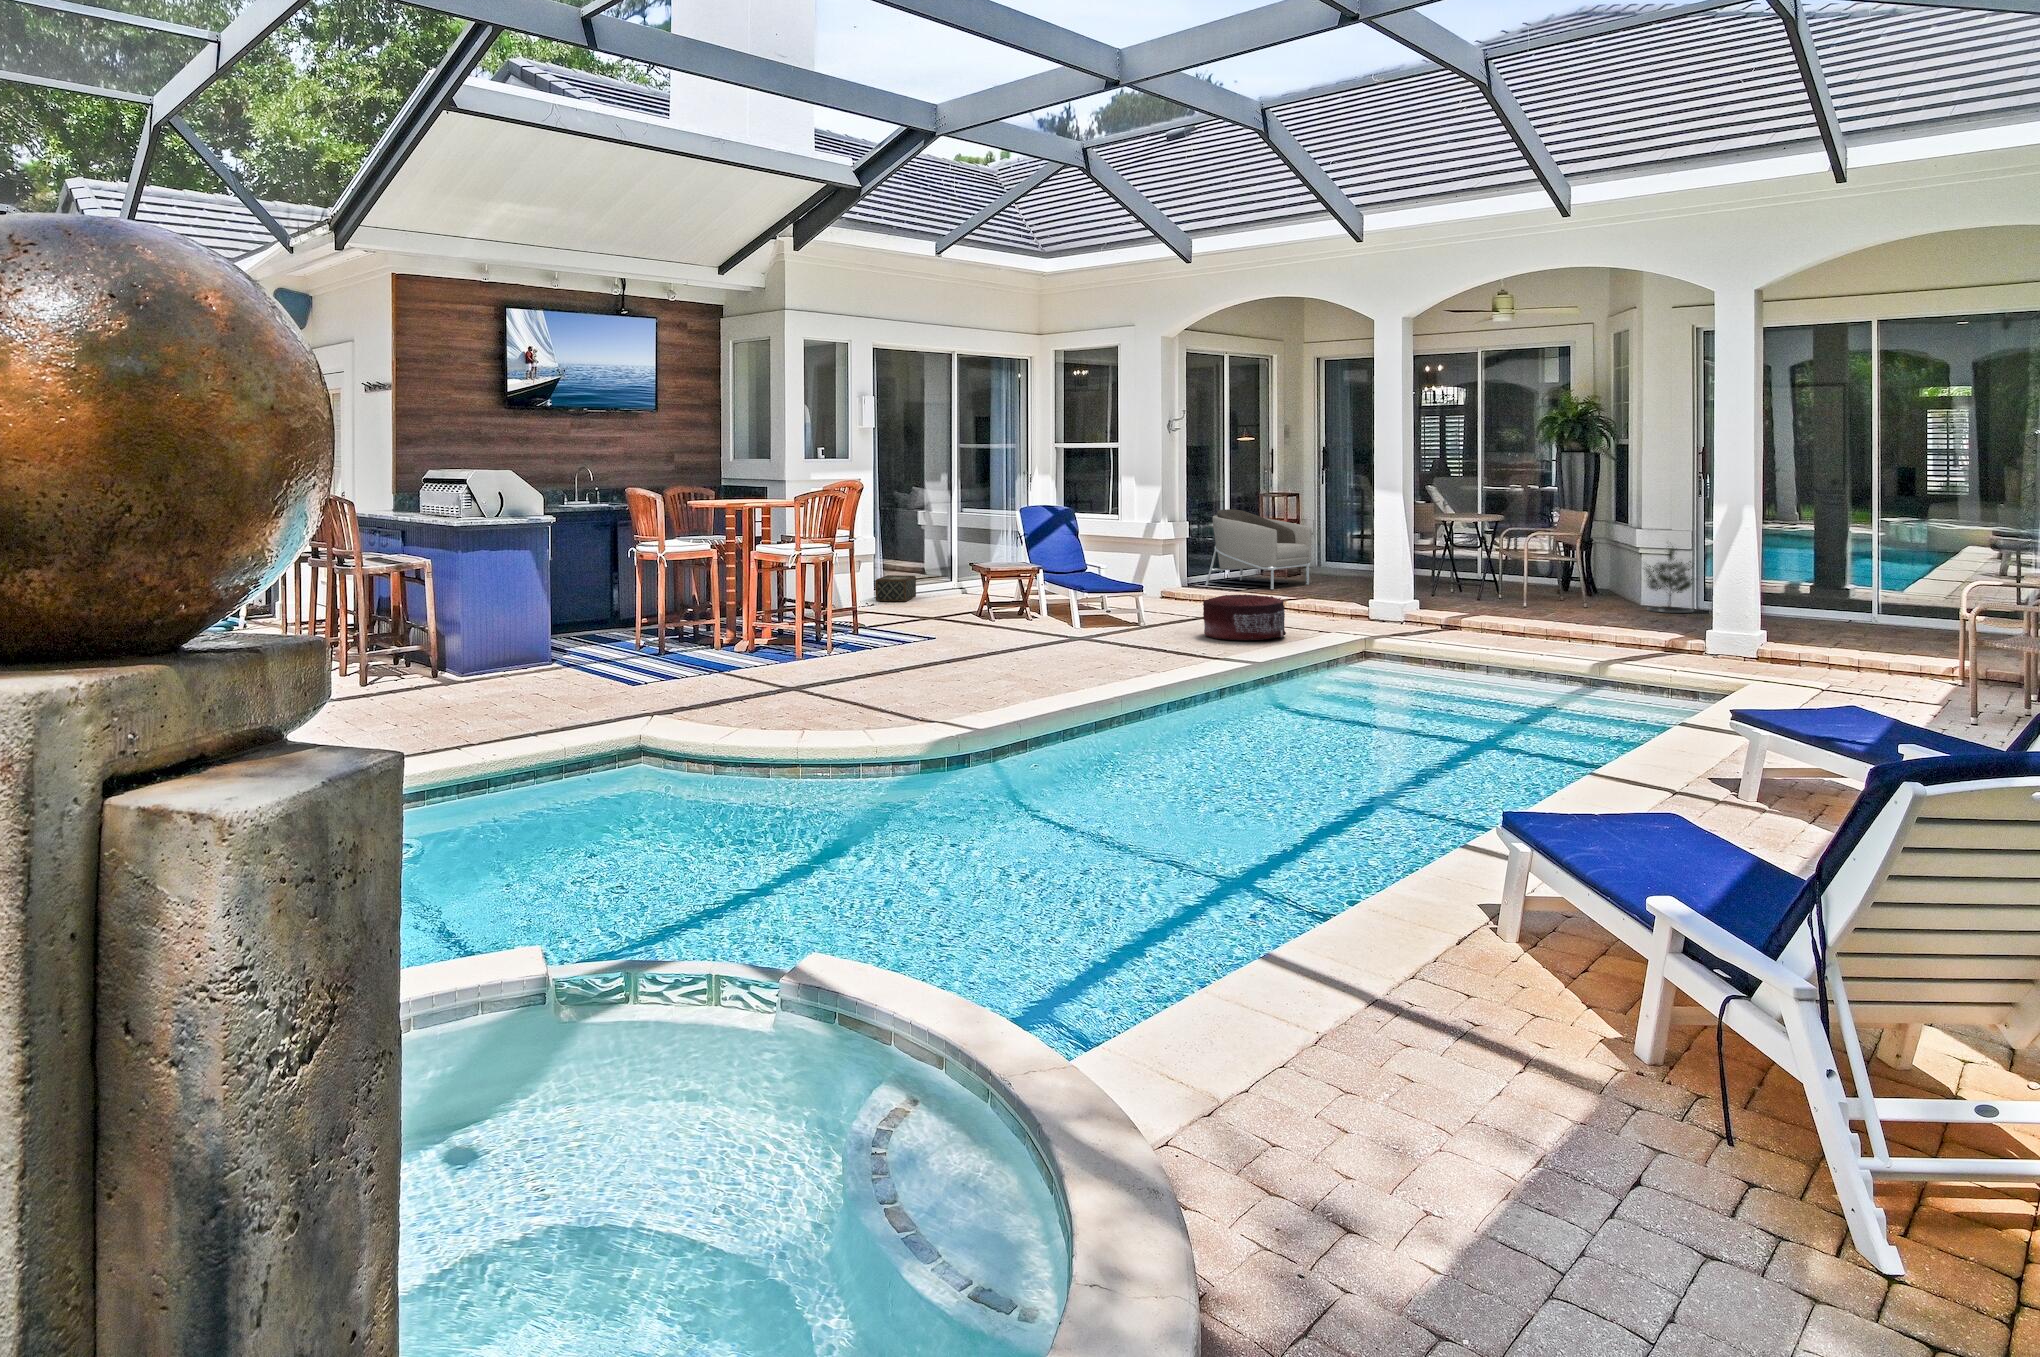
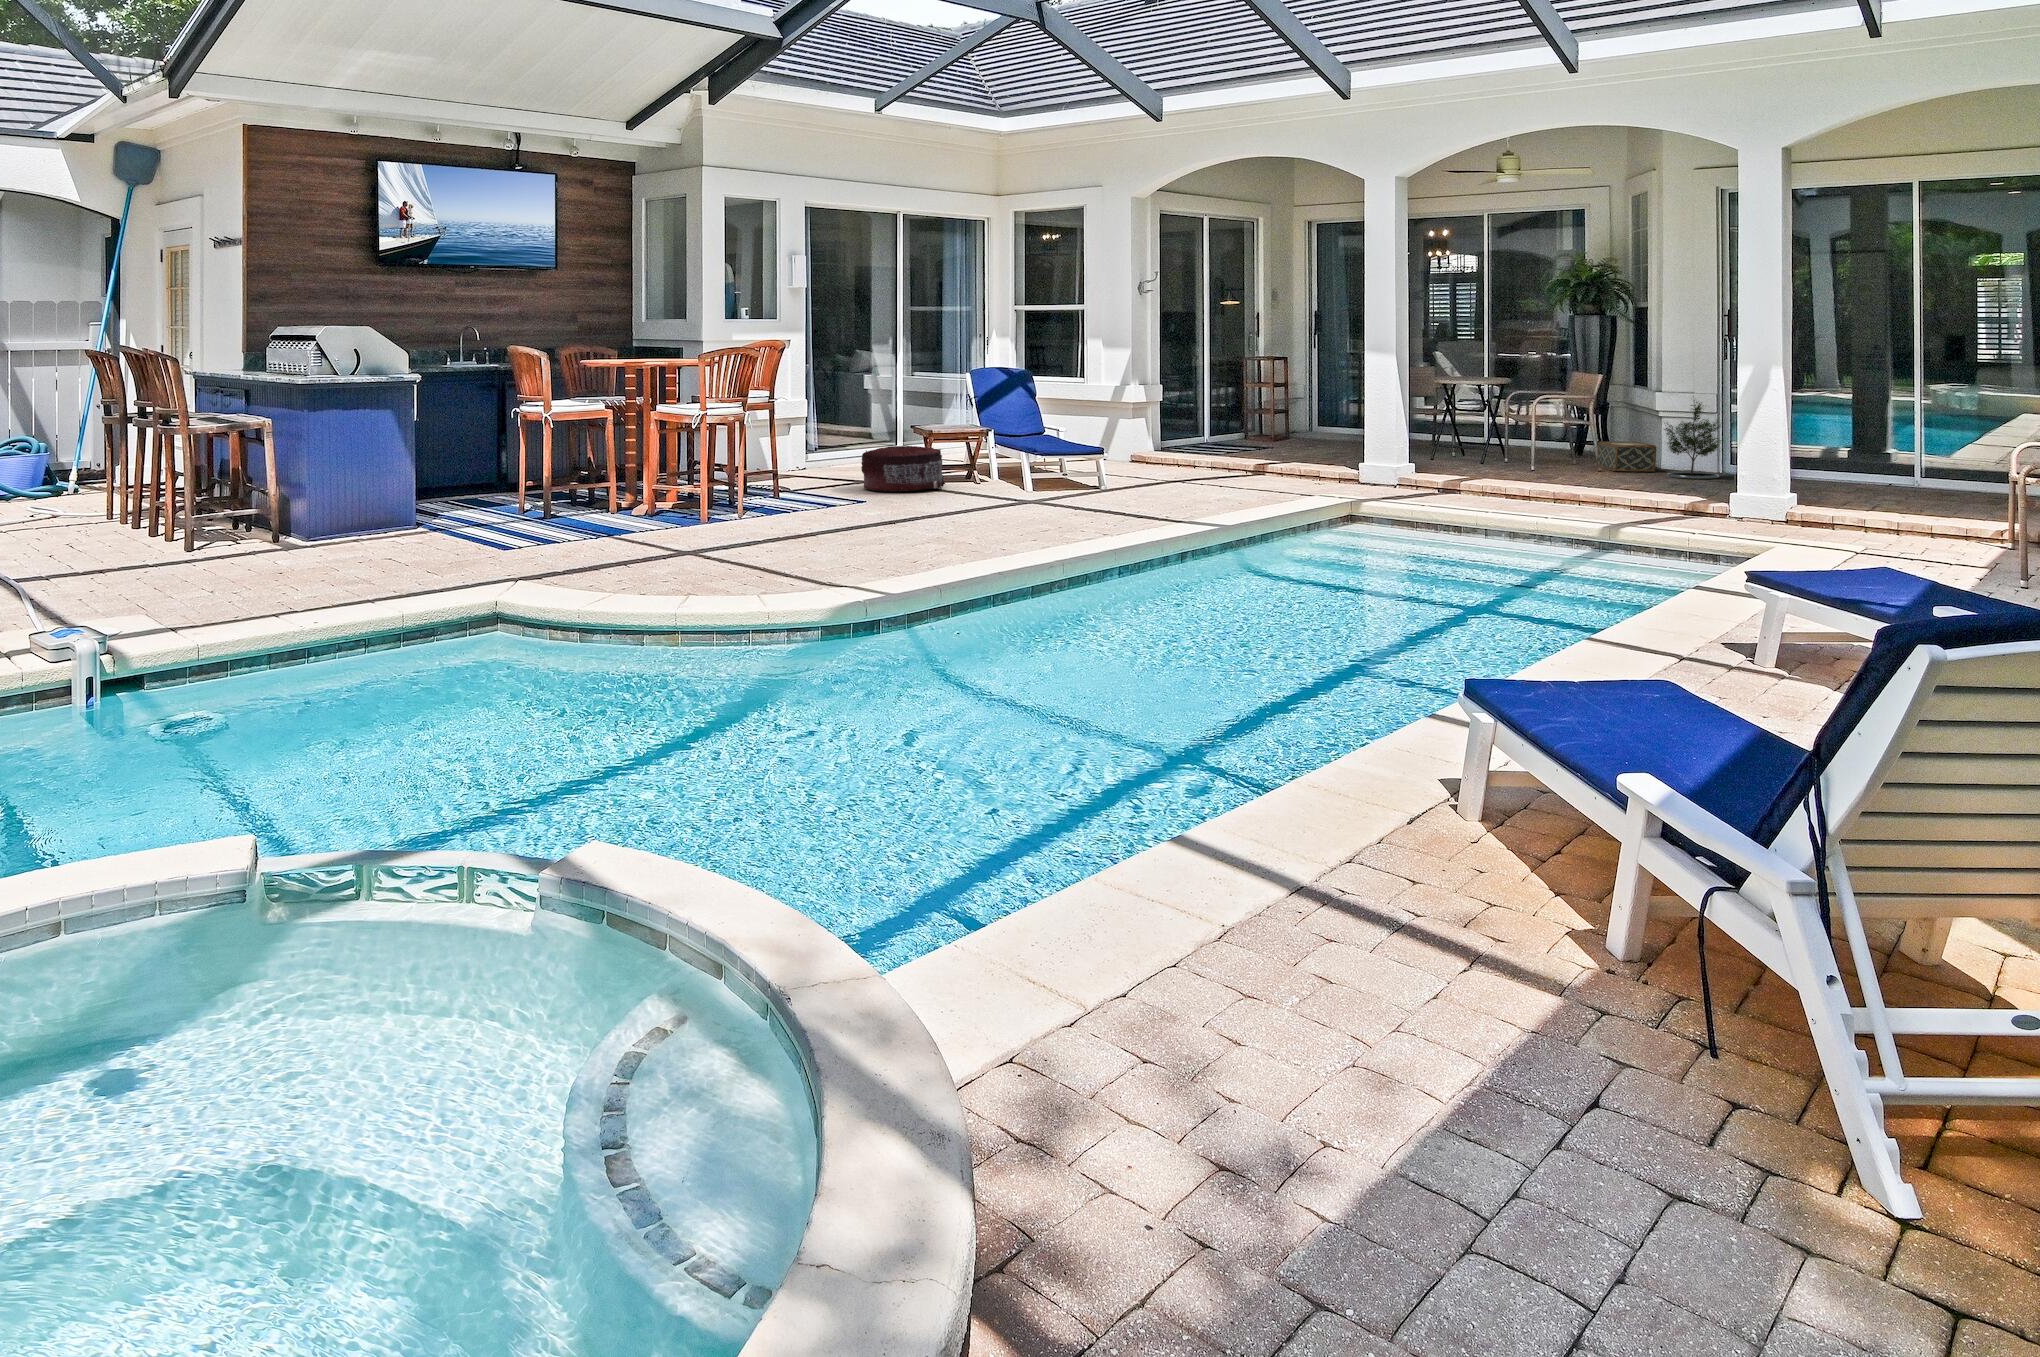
armchair: present [1205,509,1311,589] -> none [1181,368,1300,457]
woven basket: present [875,575,916,601] -> present [1597,441,1657,471]
pouf: present [1203,594,1286,640] -> present [861,446,945,491]

